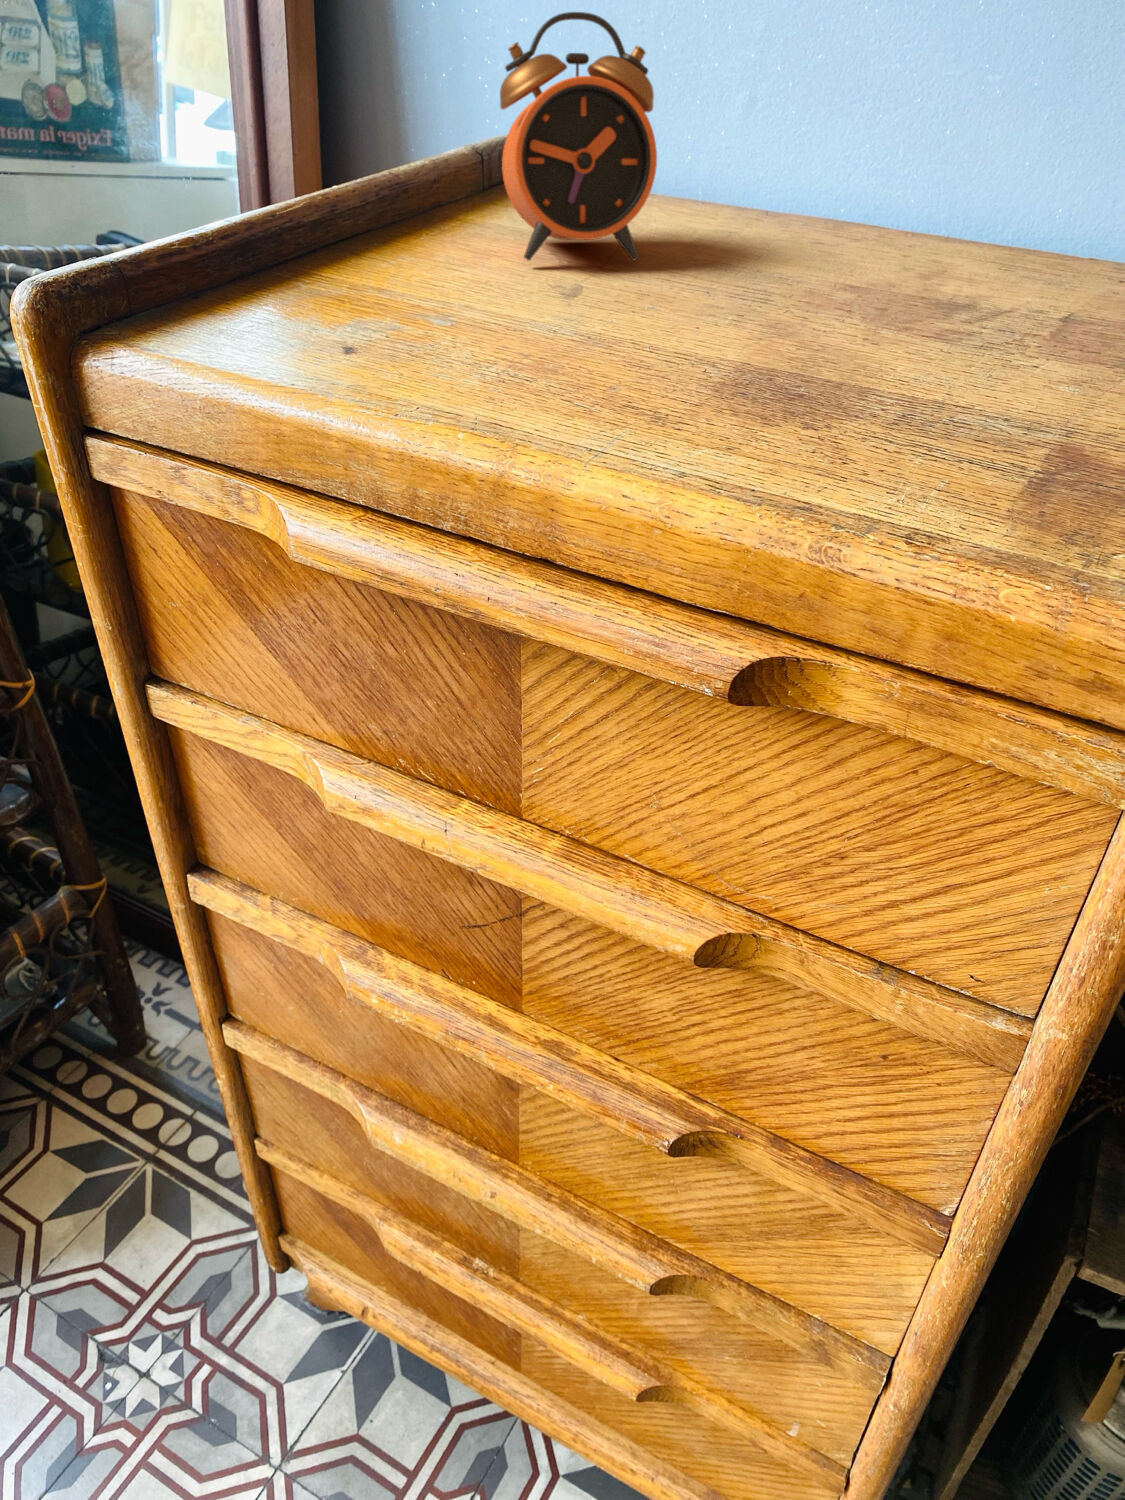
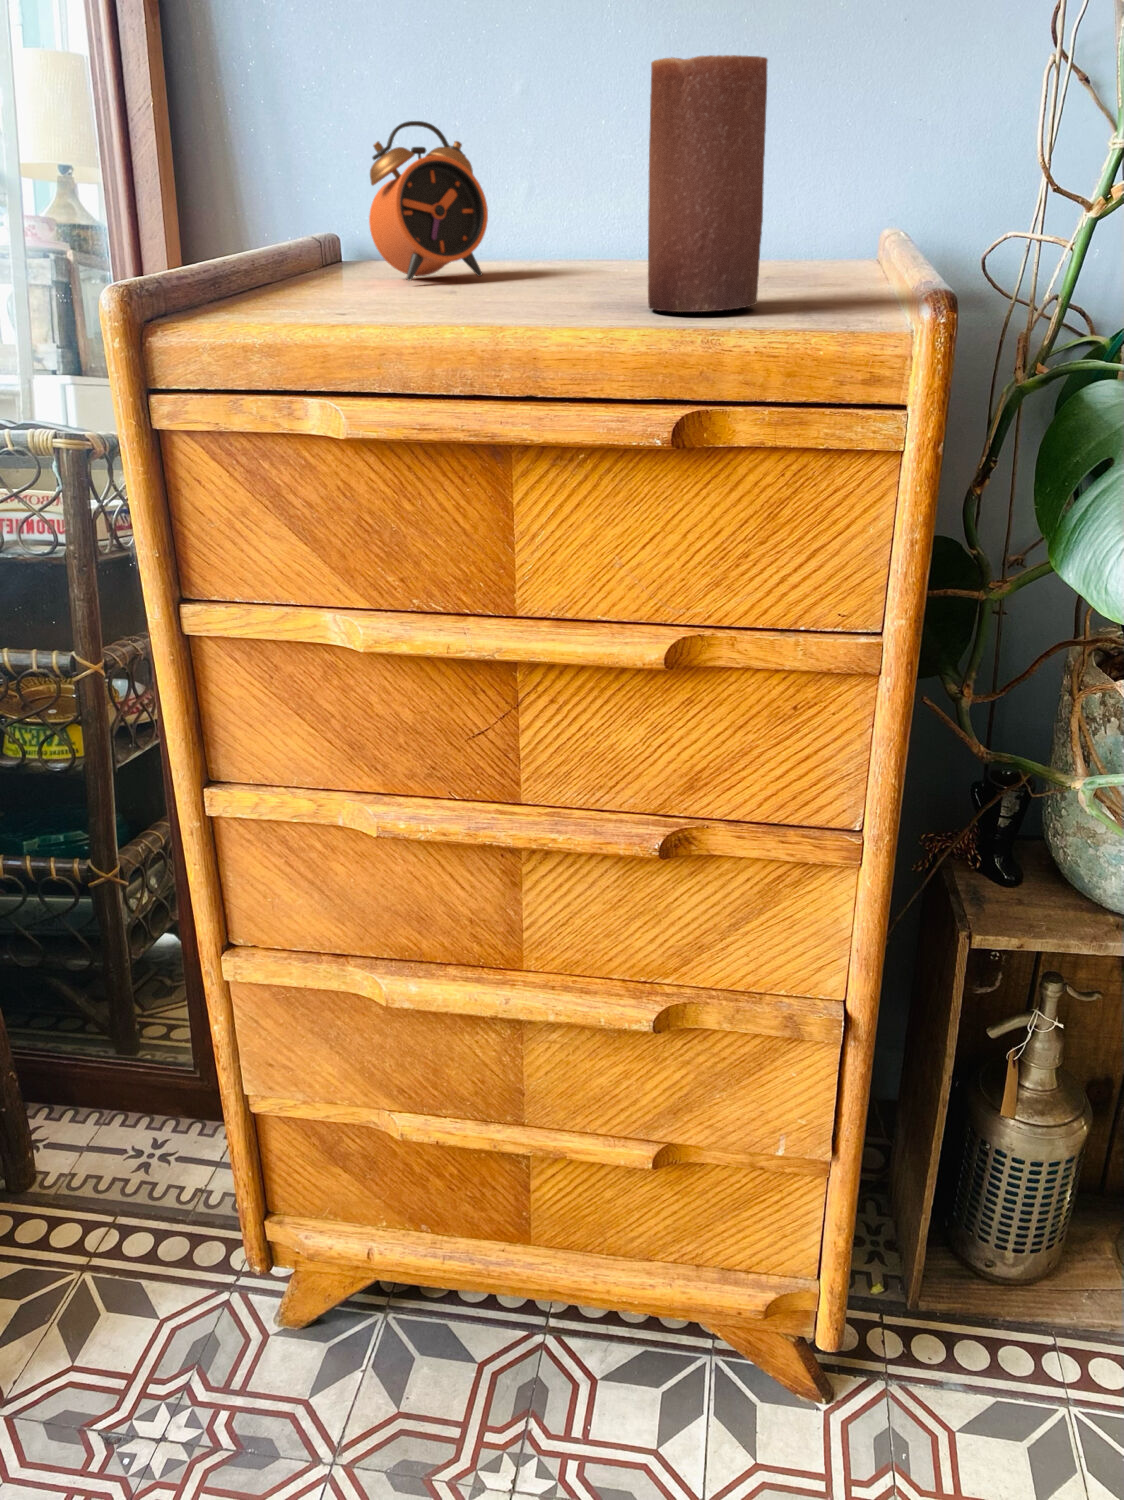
candle: none [782,6,1076,480] -> present [648,55,768,312]

